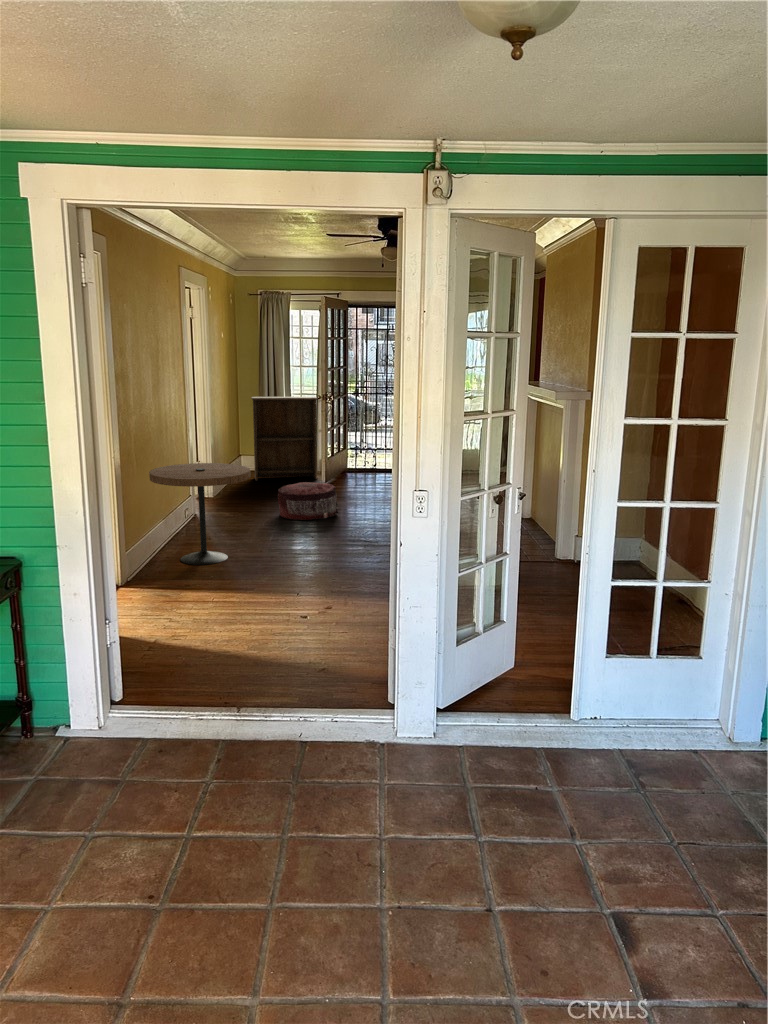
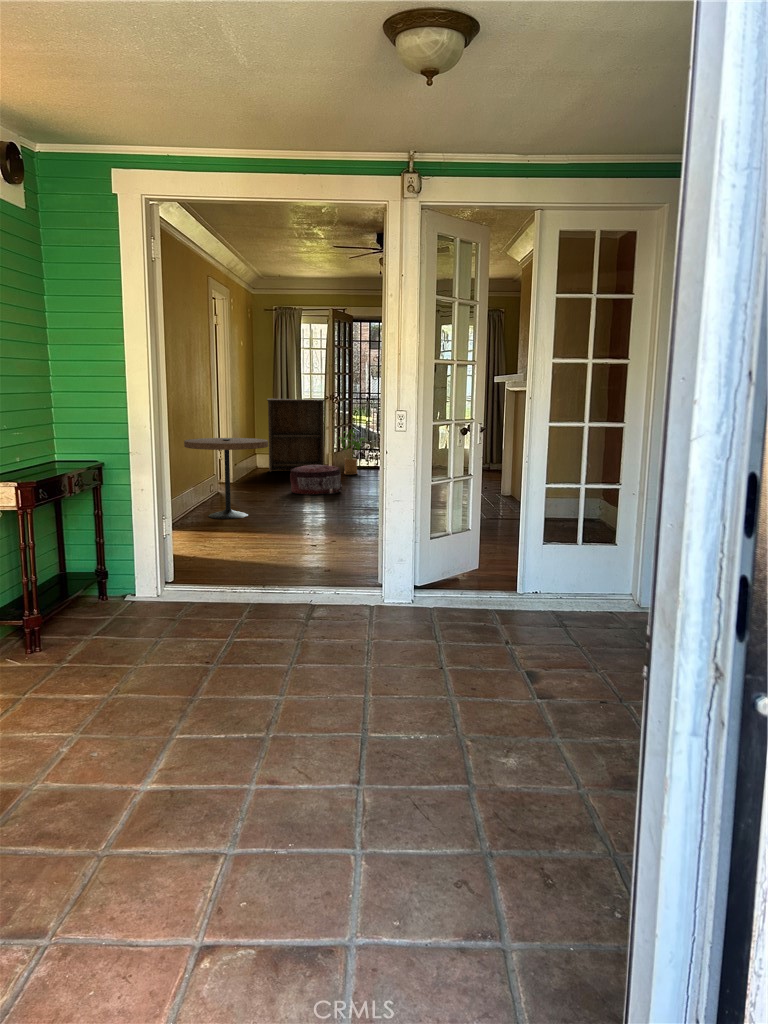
house plant: none [333,433,365,484] -> present [339,430,365,475]

